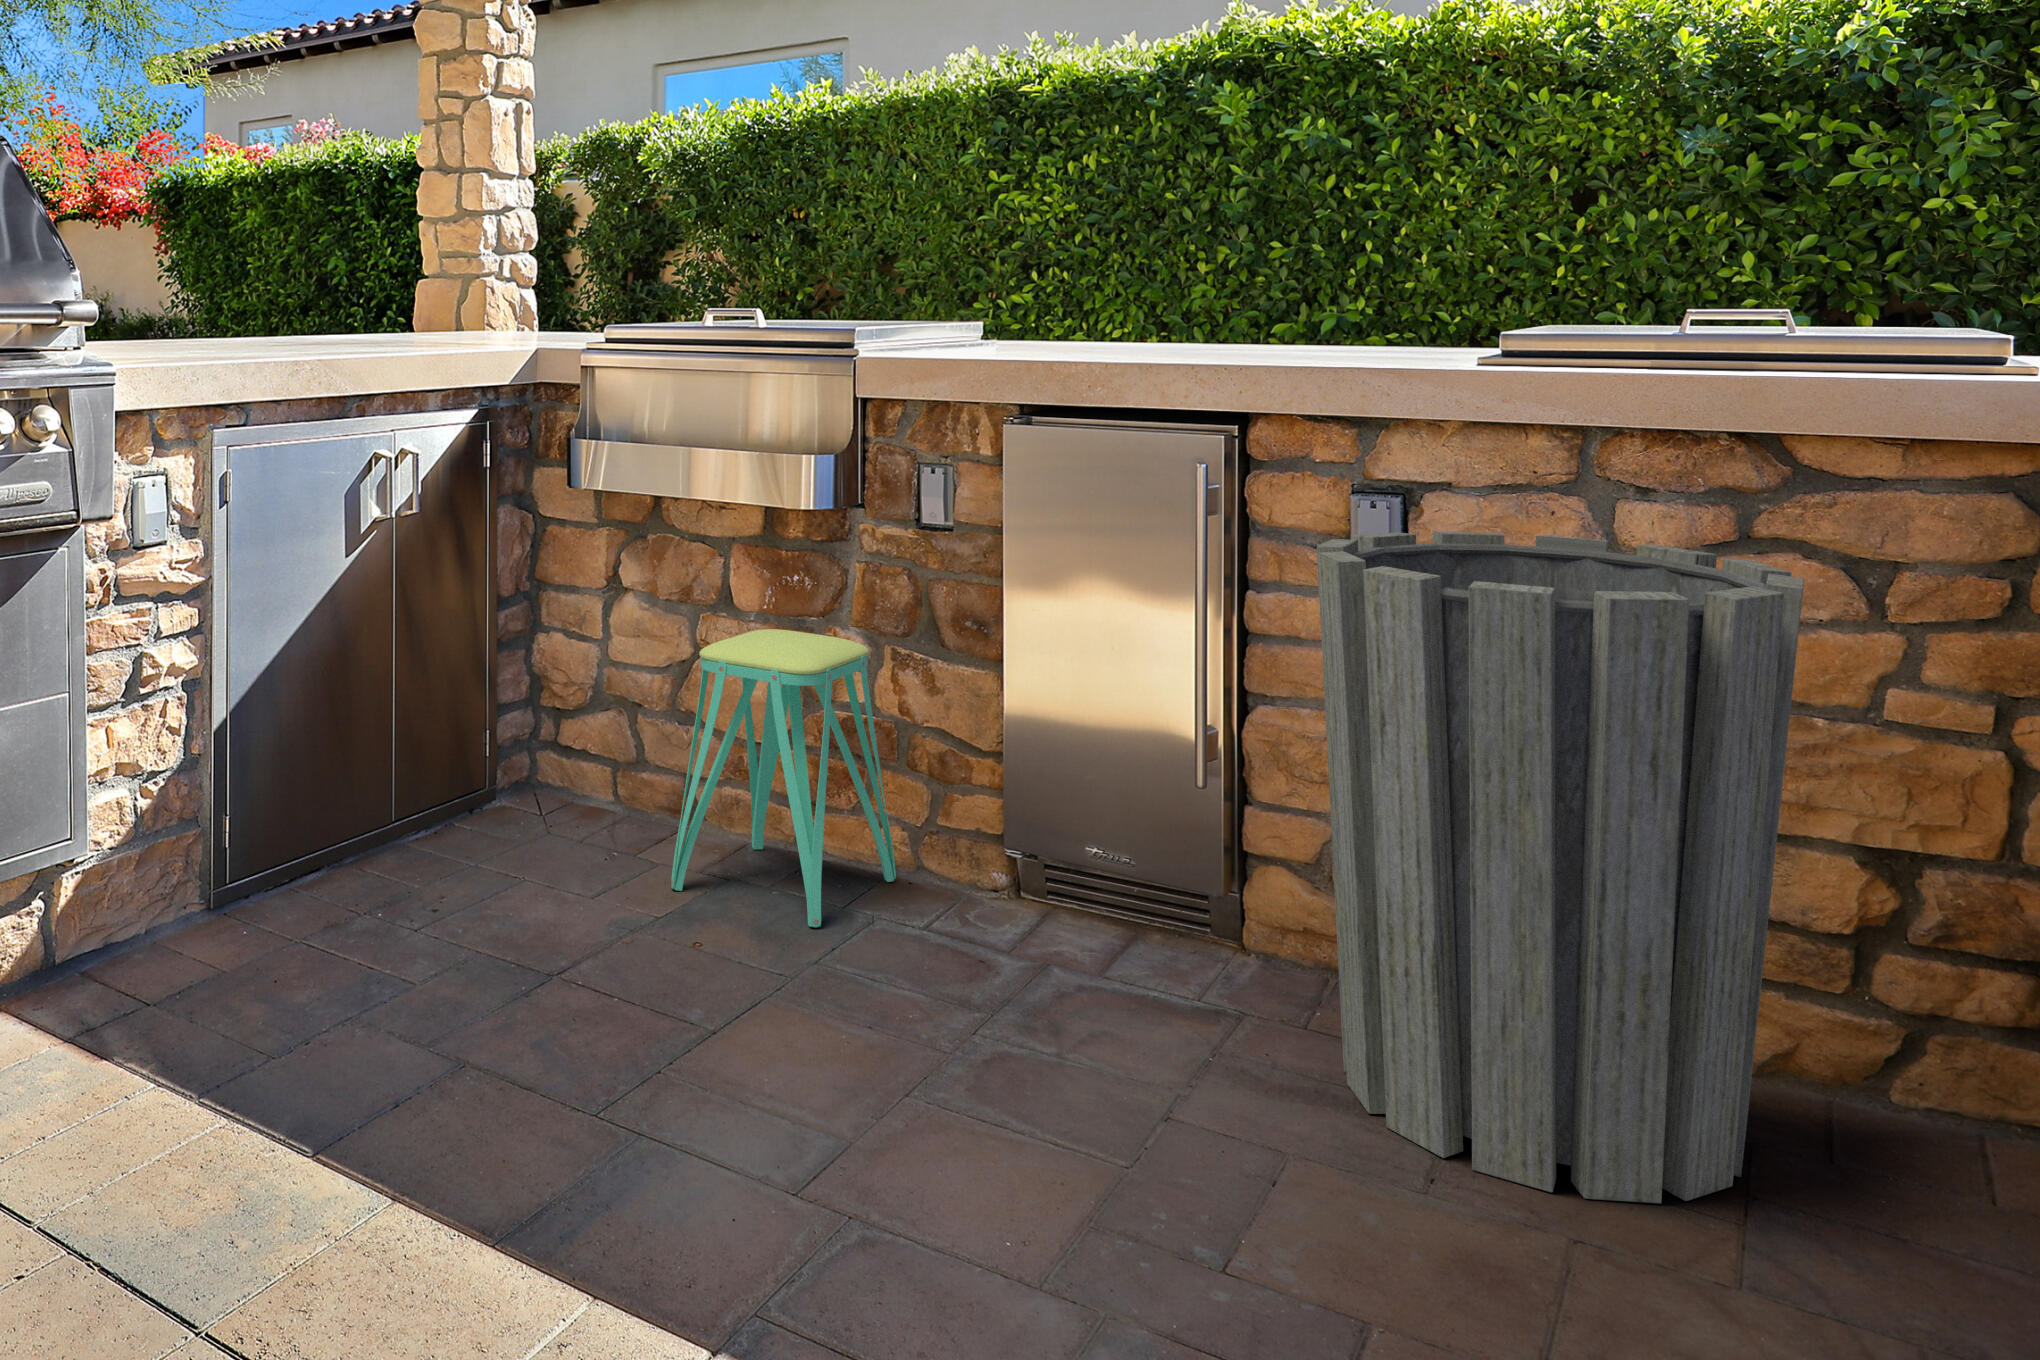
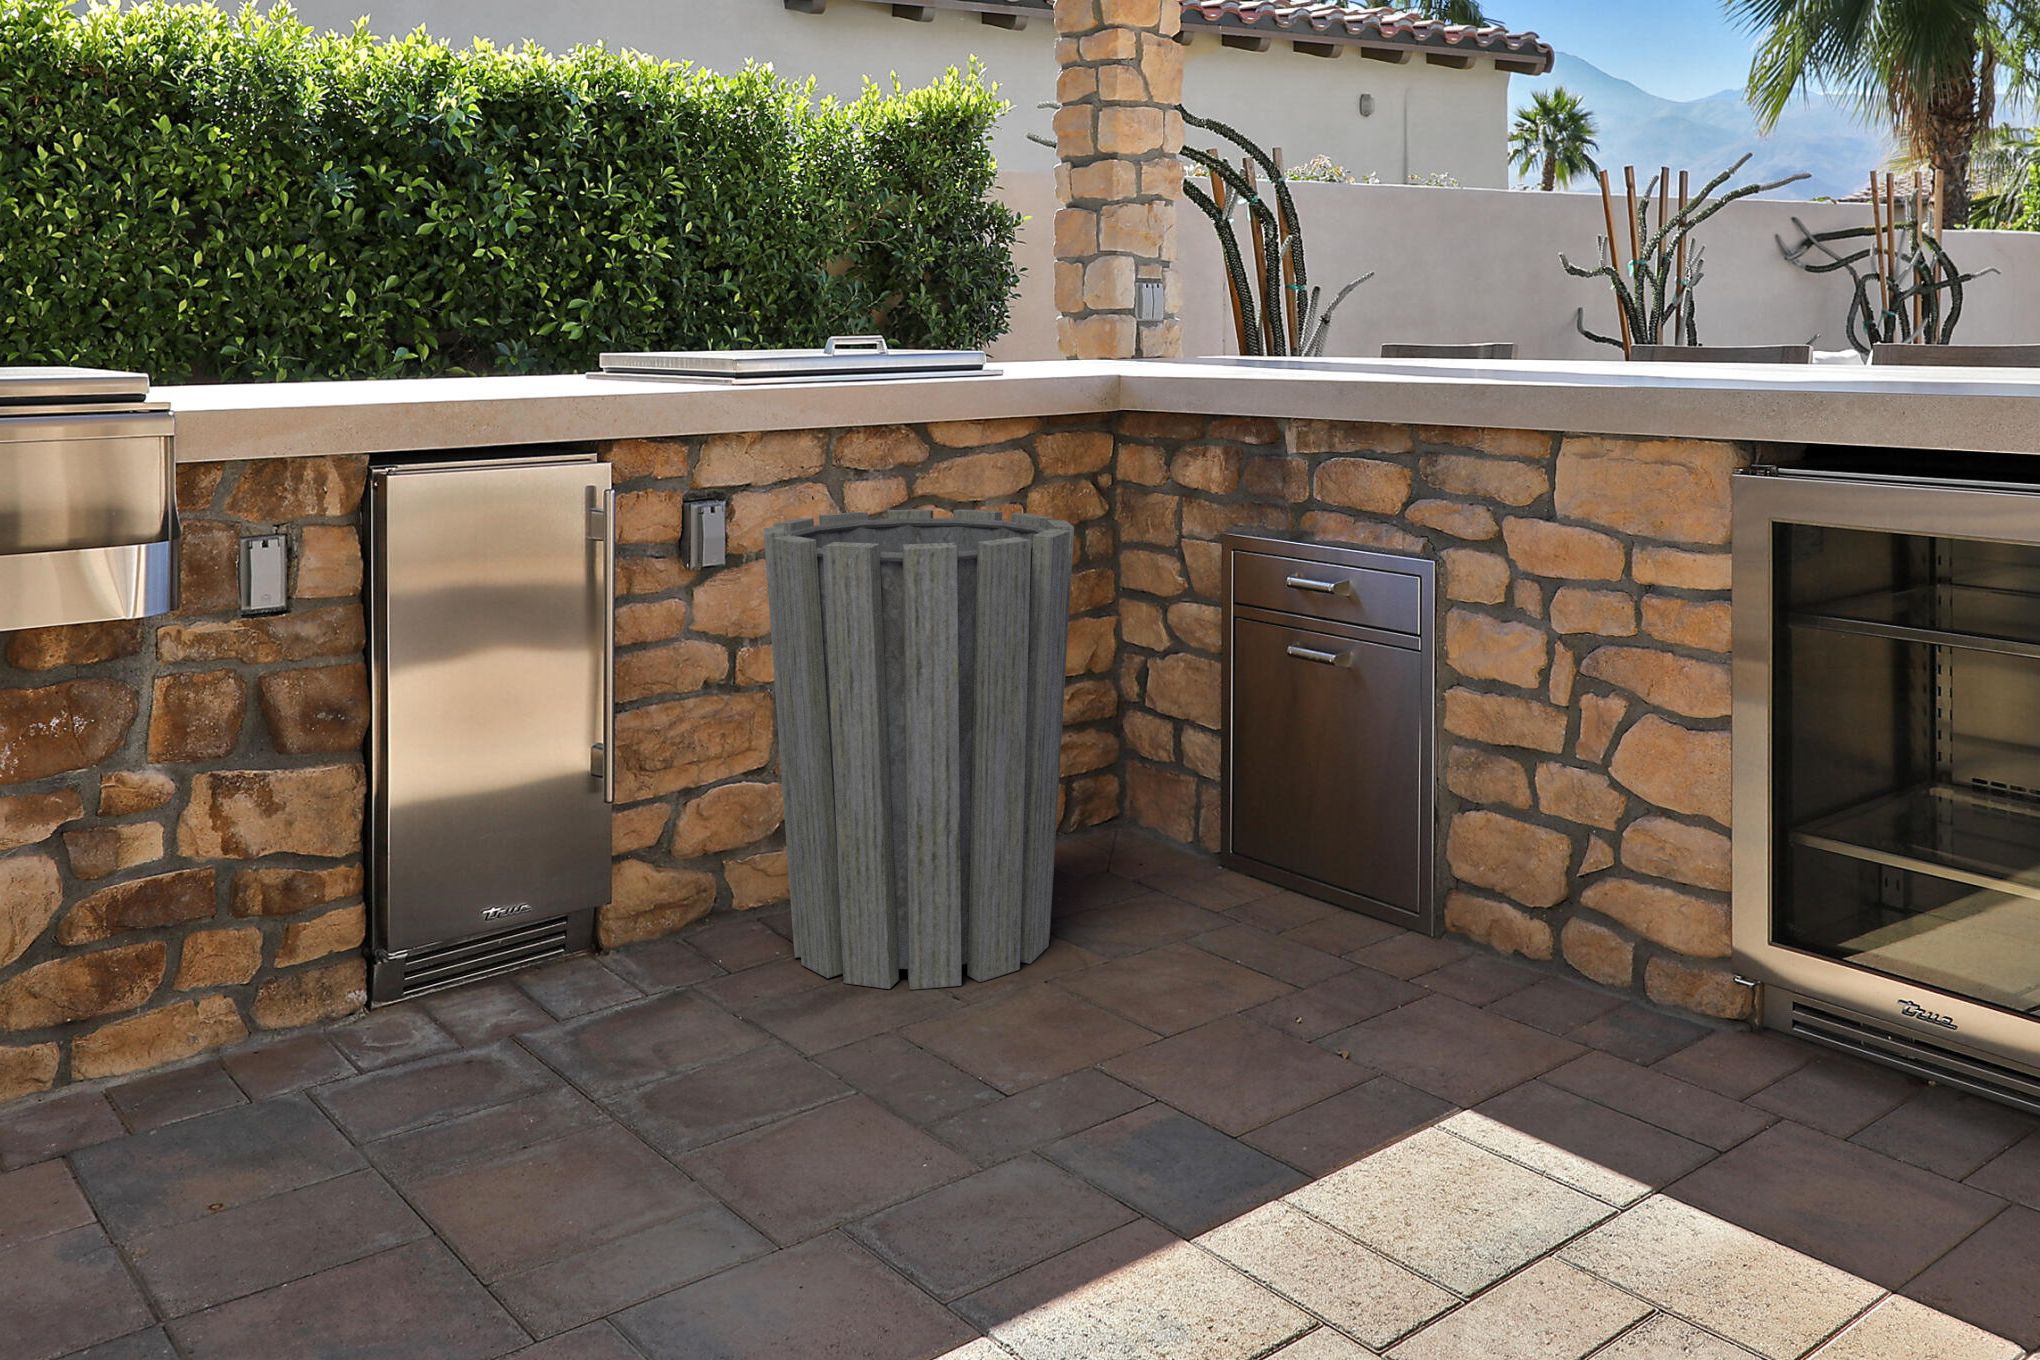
stool: present [671,629,896,927] -> none [13,775,310,1196]

